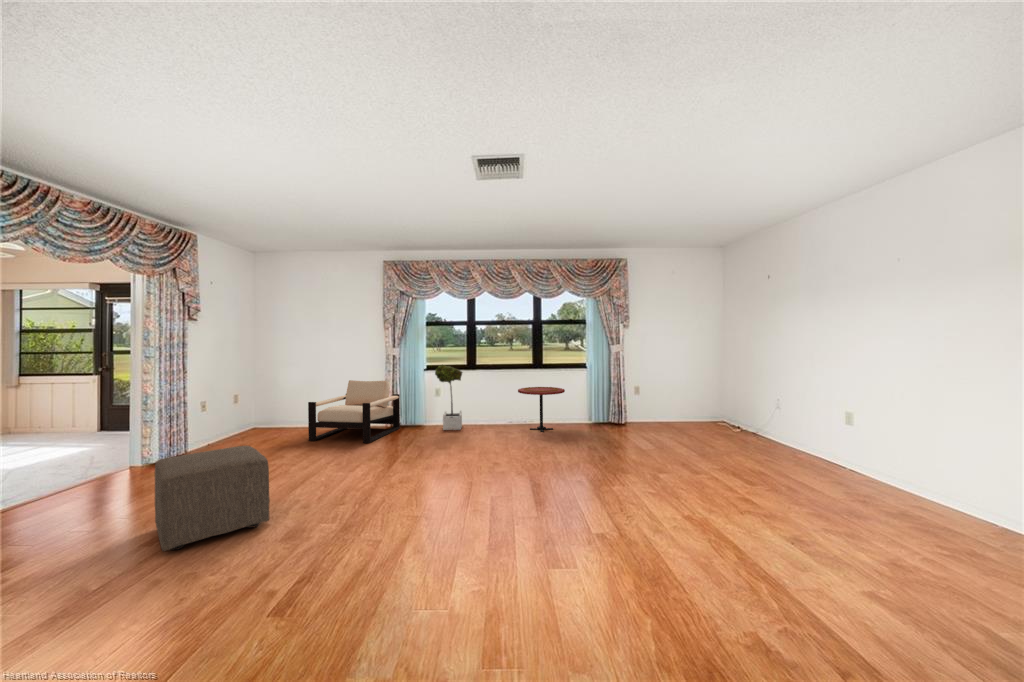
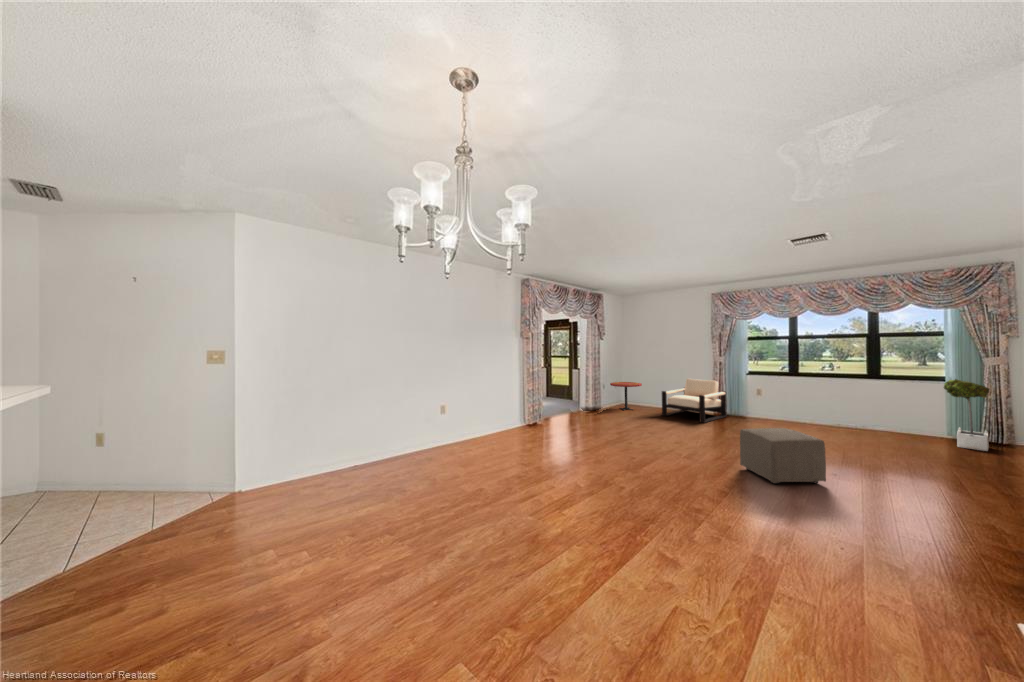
potted tree: present [435,365,462,430] -> present [944,379,990,451]
side table: present [518,387,565,432] -> present [610,382,642,410]
ottoman: present [155,446,270,551] -> present [740,428,826,484]

